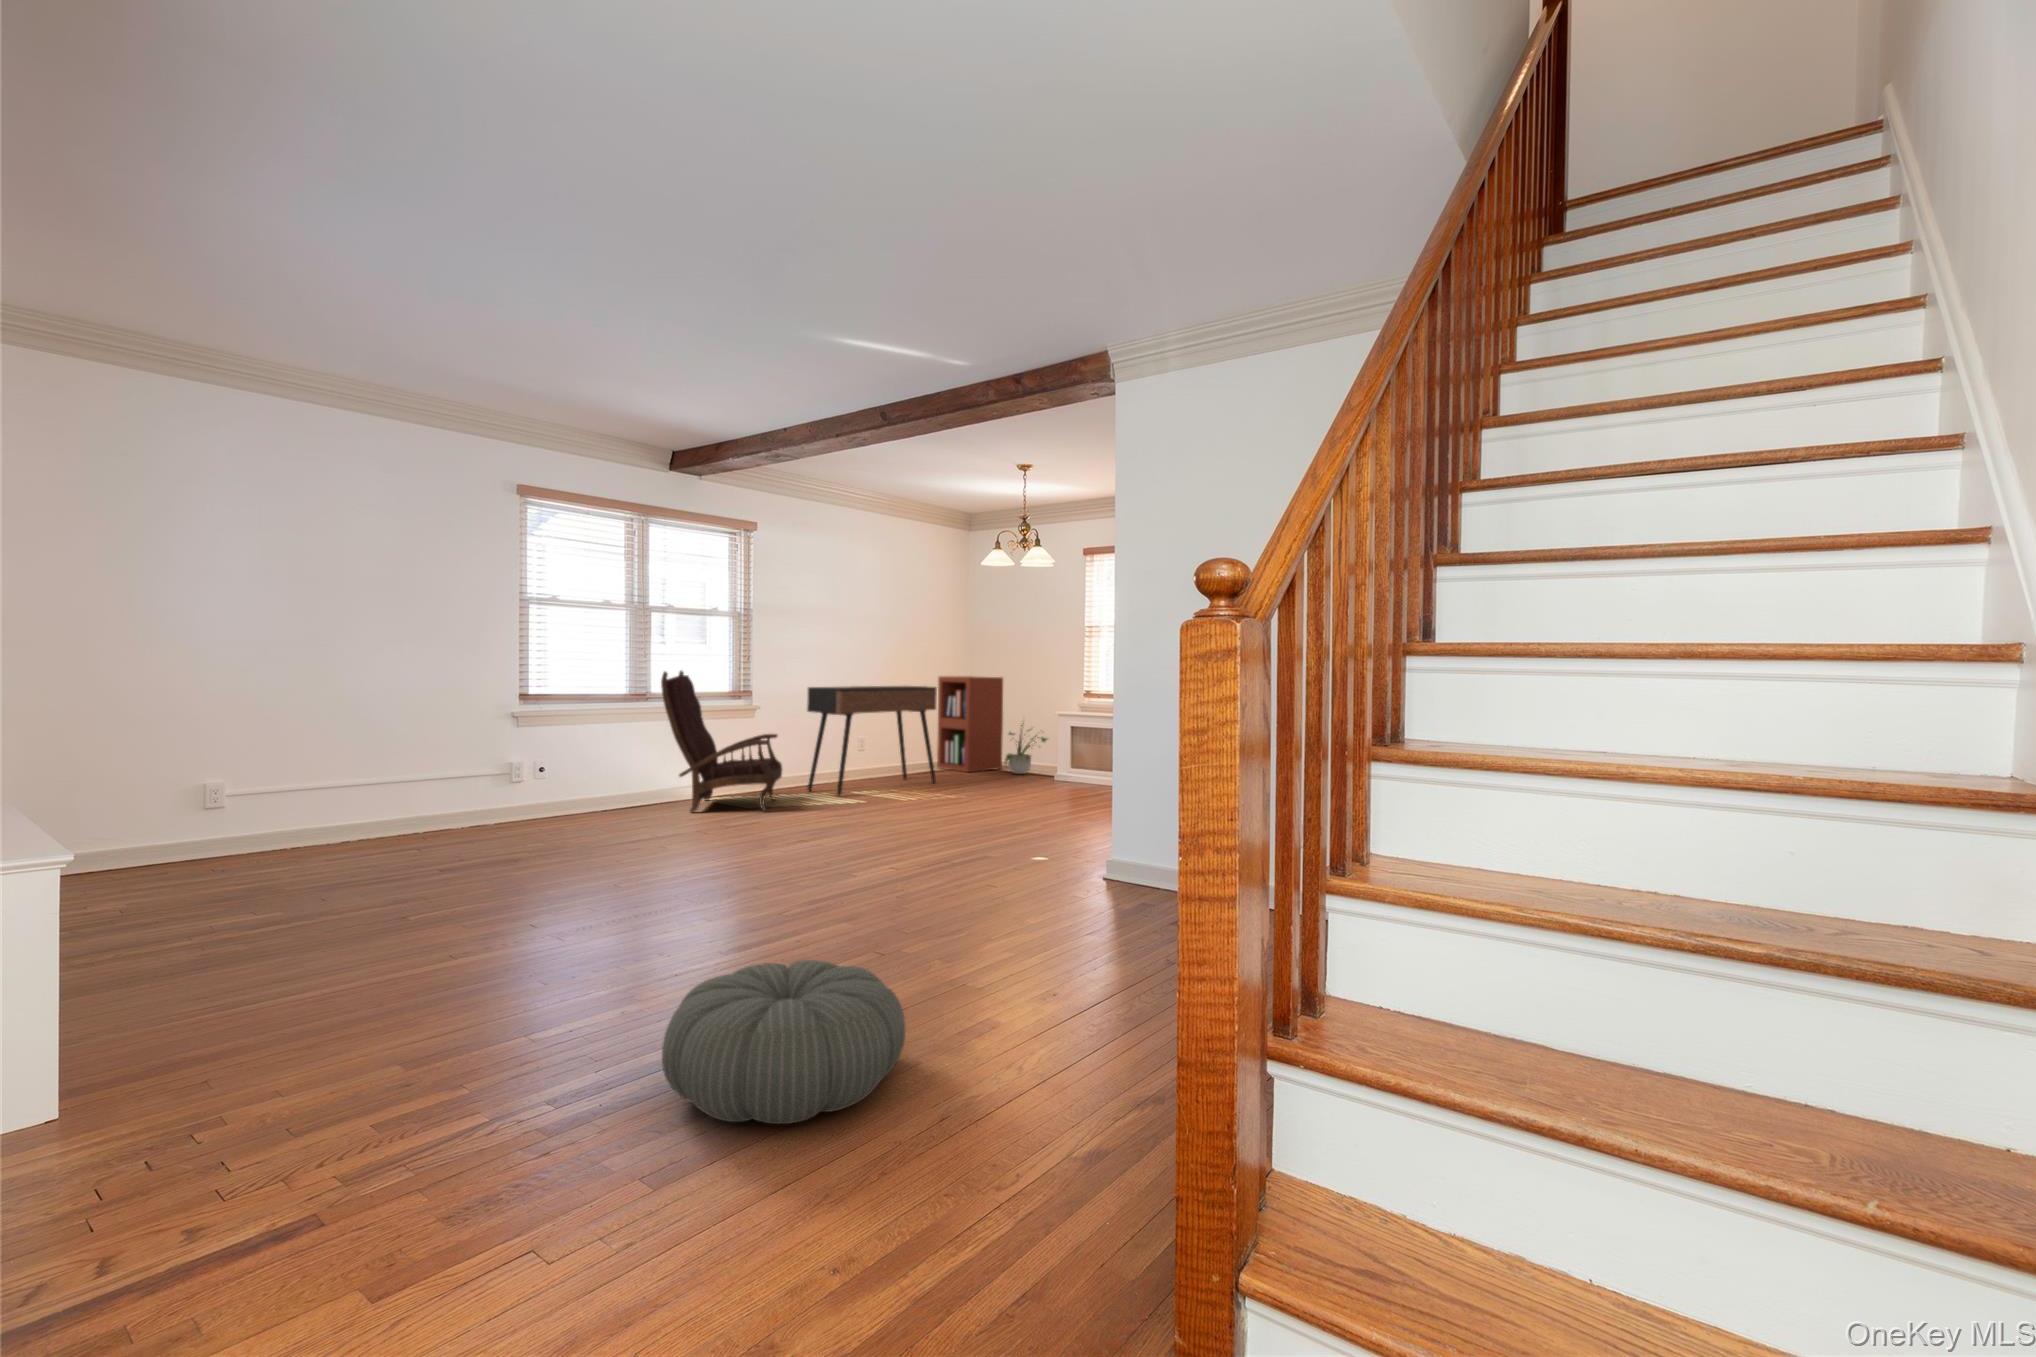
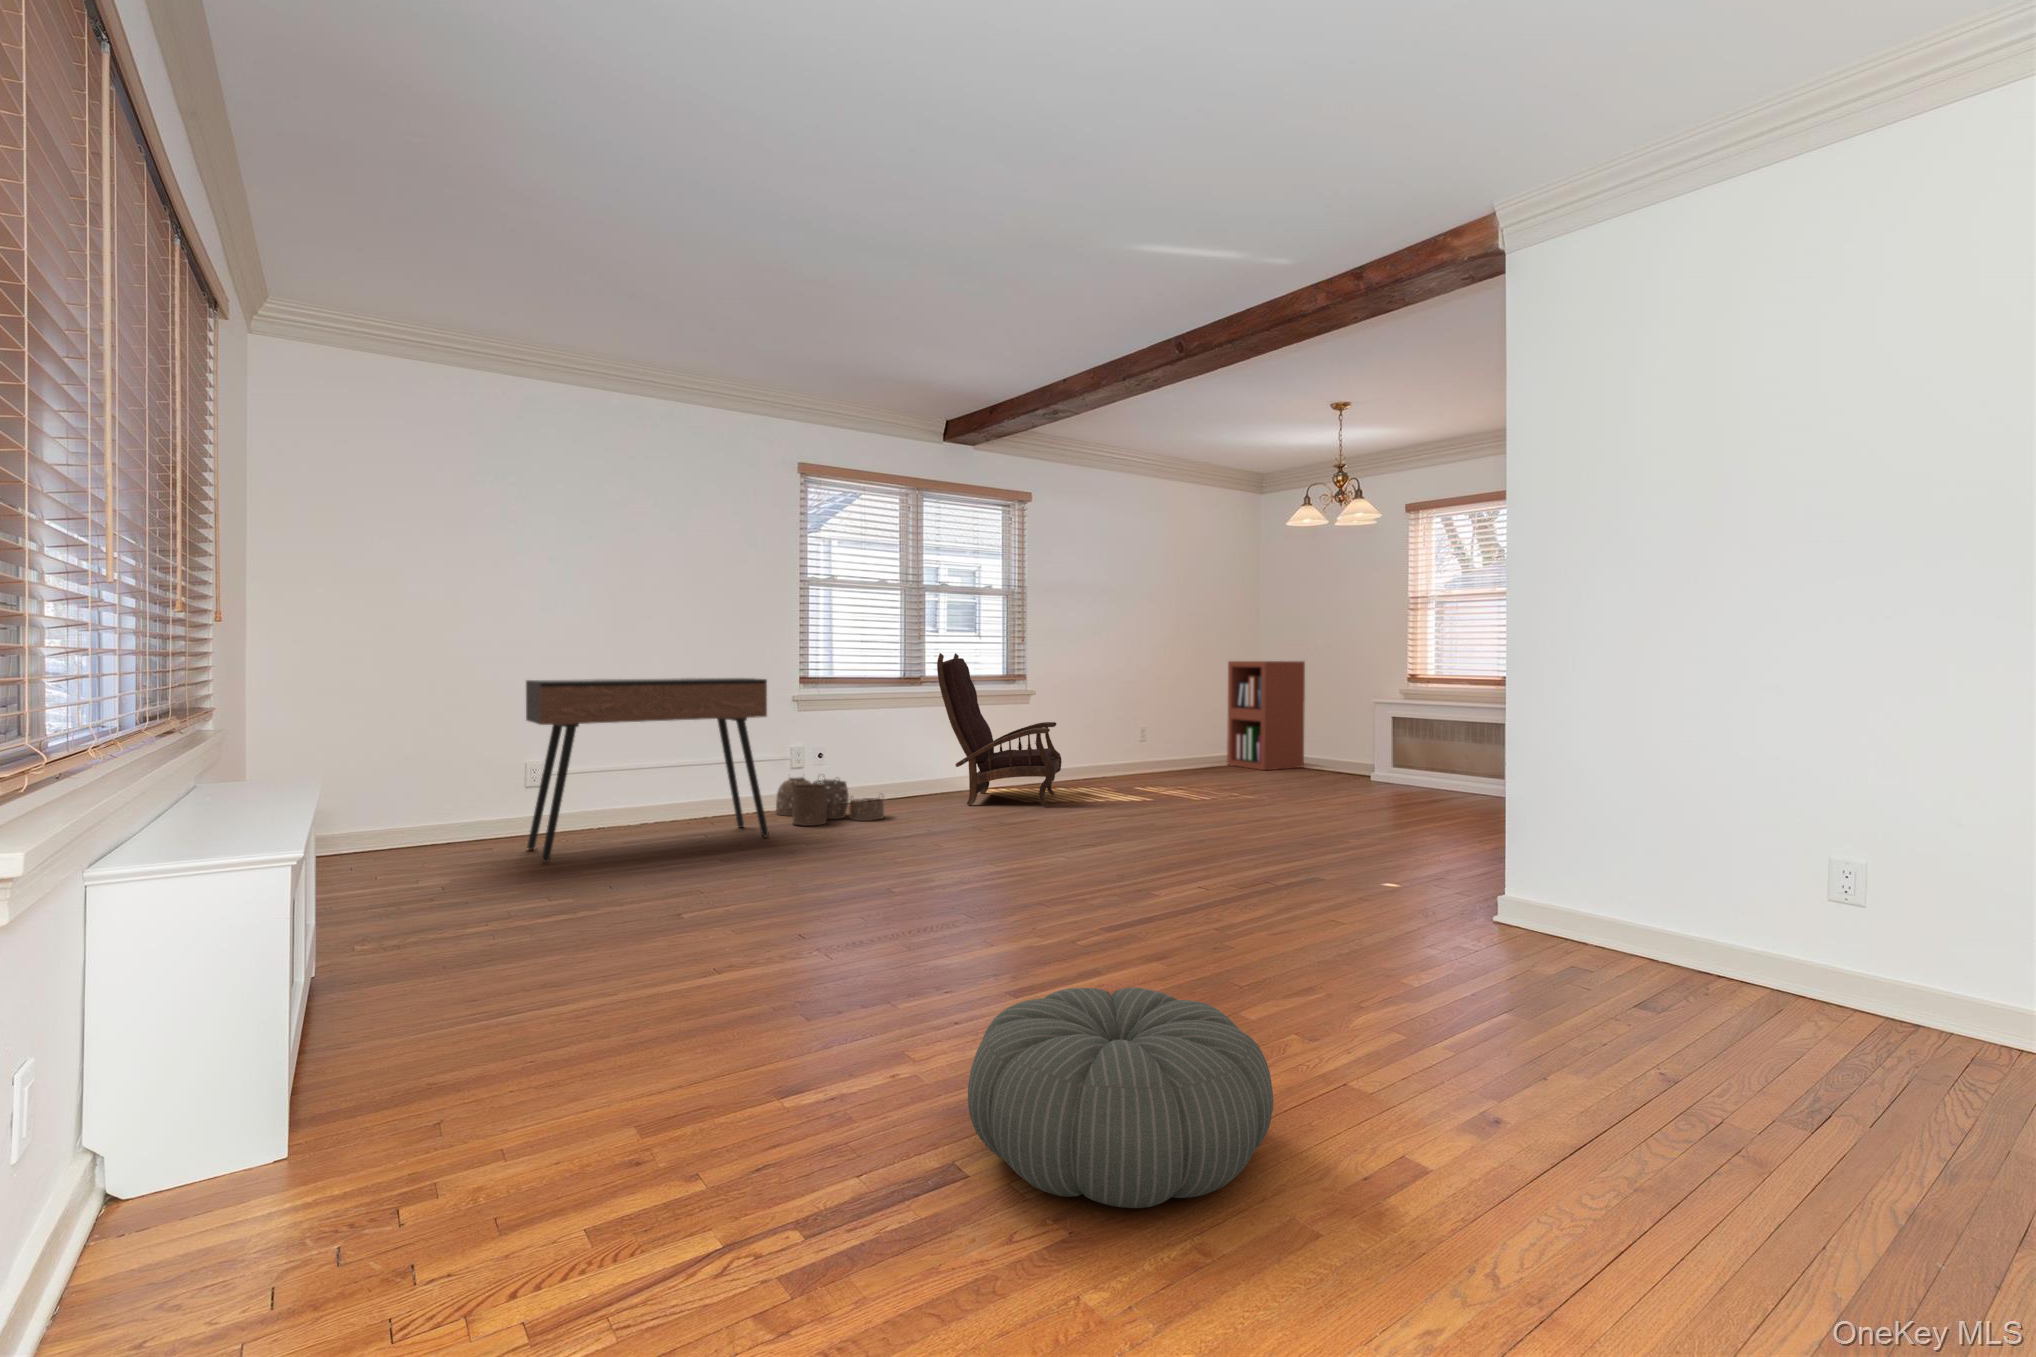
console table: present [807,686,937,796] -> present [526,678,768,862]
potted plant: present [1005,723,1047,774] -> none [1307,700,1364,774]
woven basket: none [490,788,605,838] -> present [776,777,884,825]

